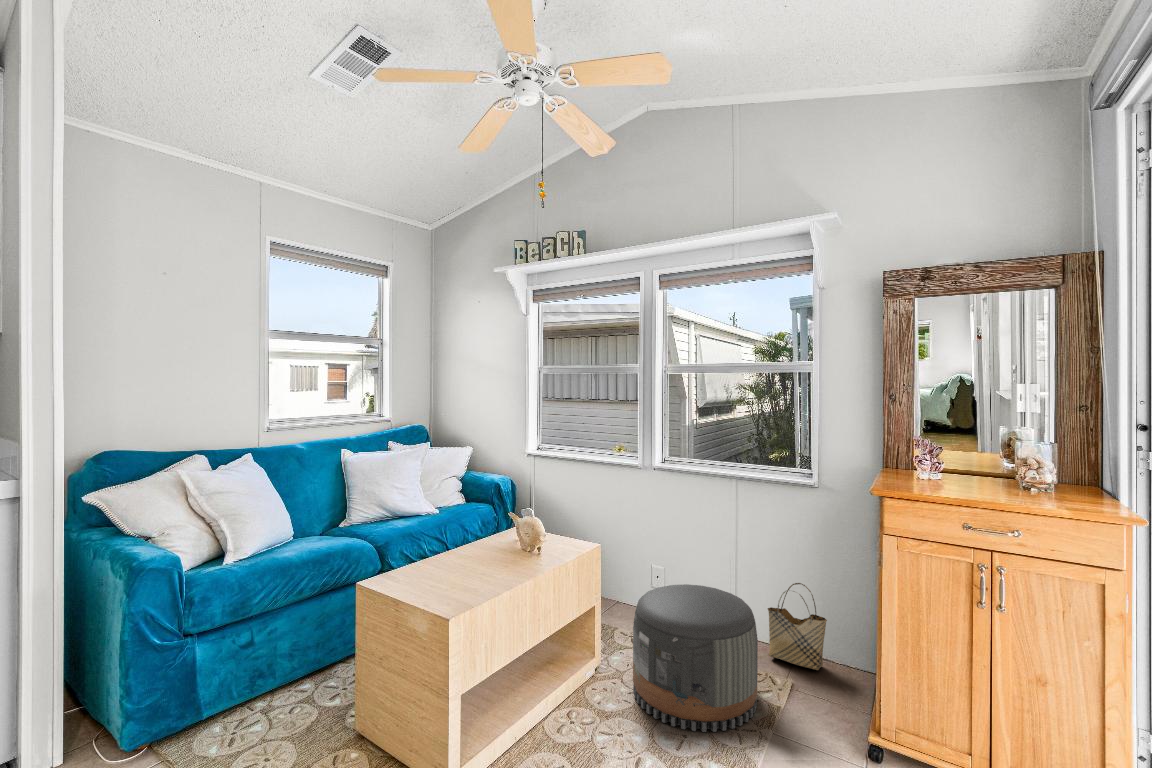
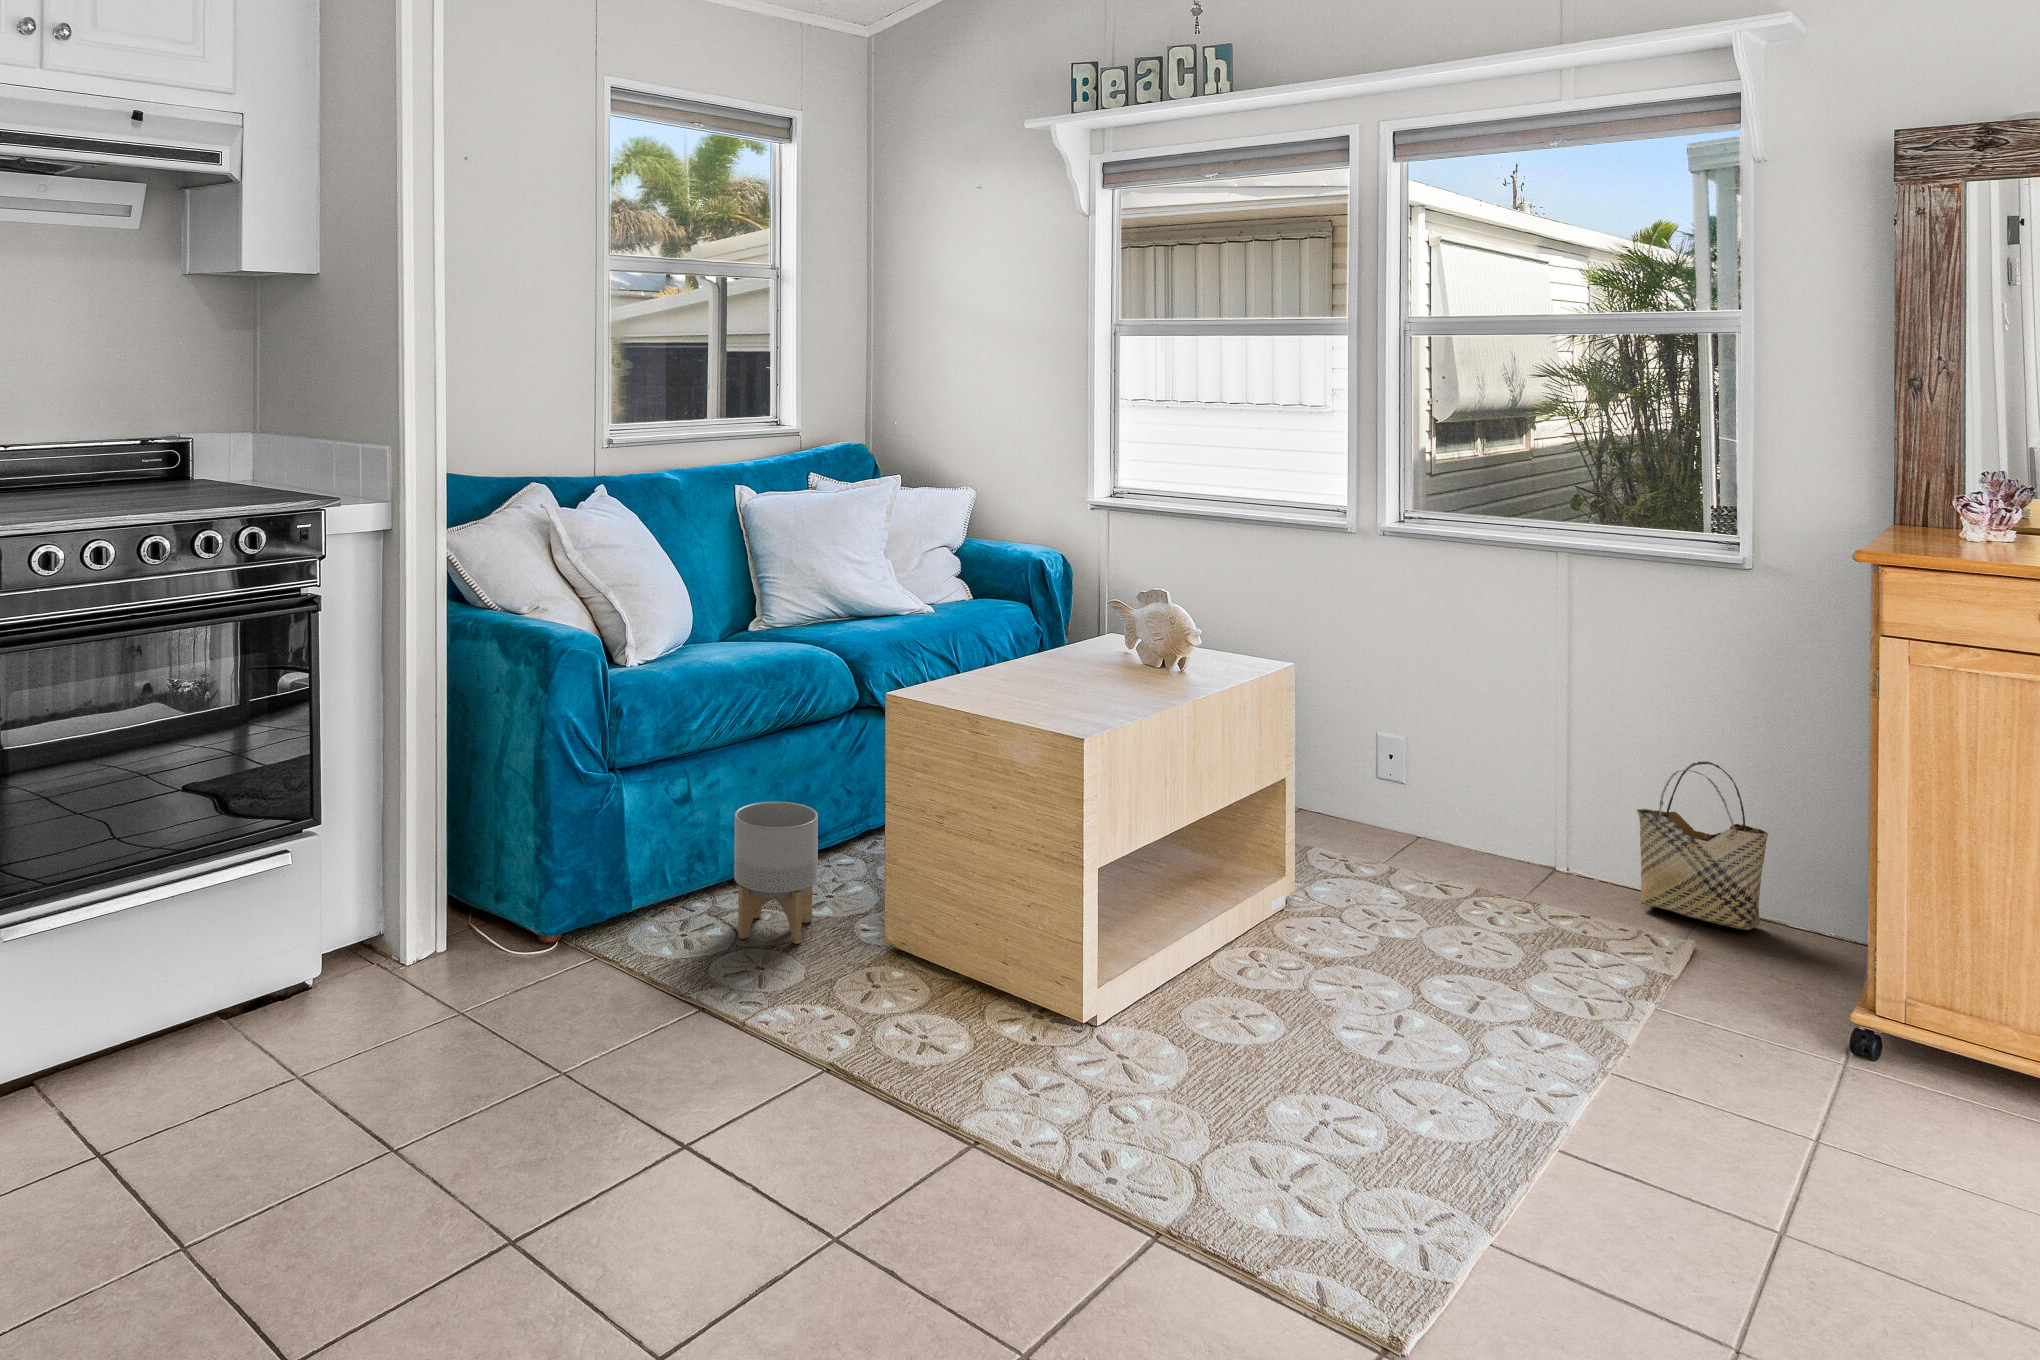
pouf: present [633,584,758,732] -> none [1365,747,1621,997]
planter: none [270,643,325,734] -> present [734,802,818,944]

